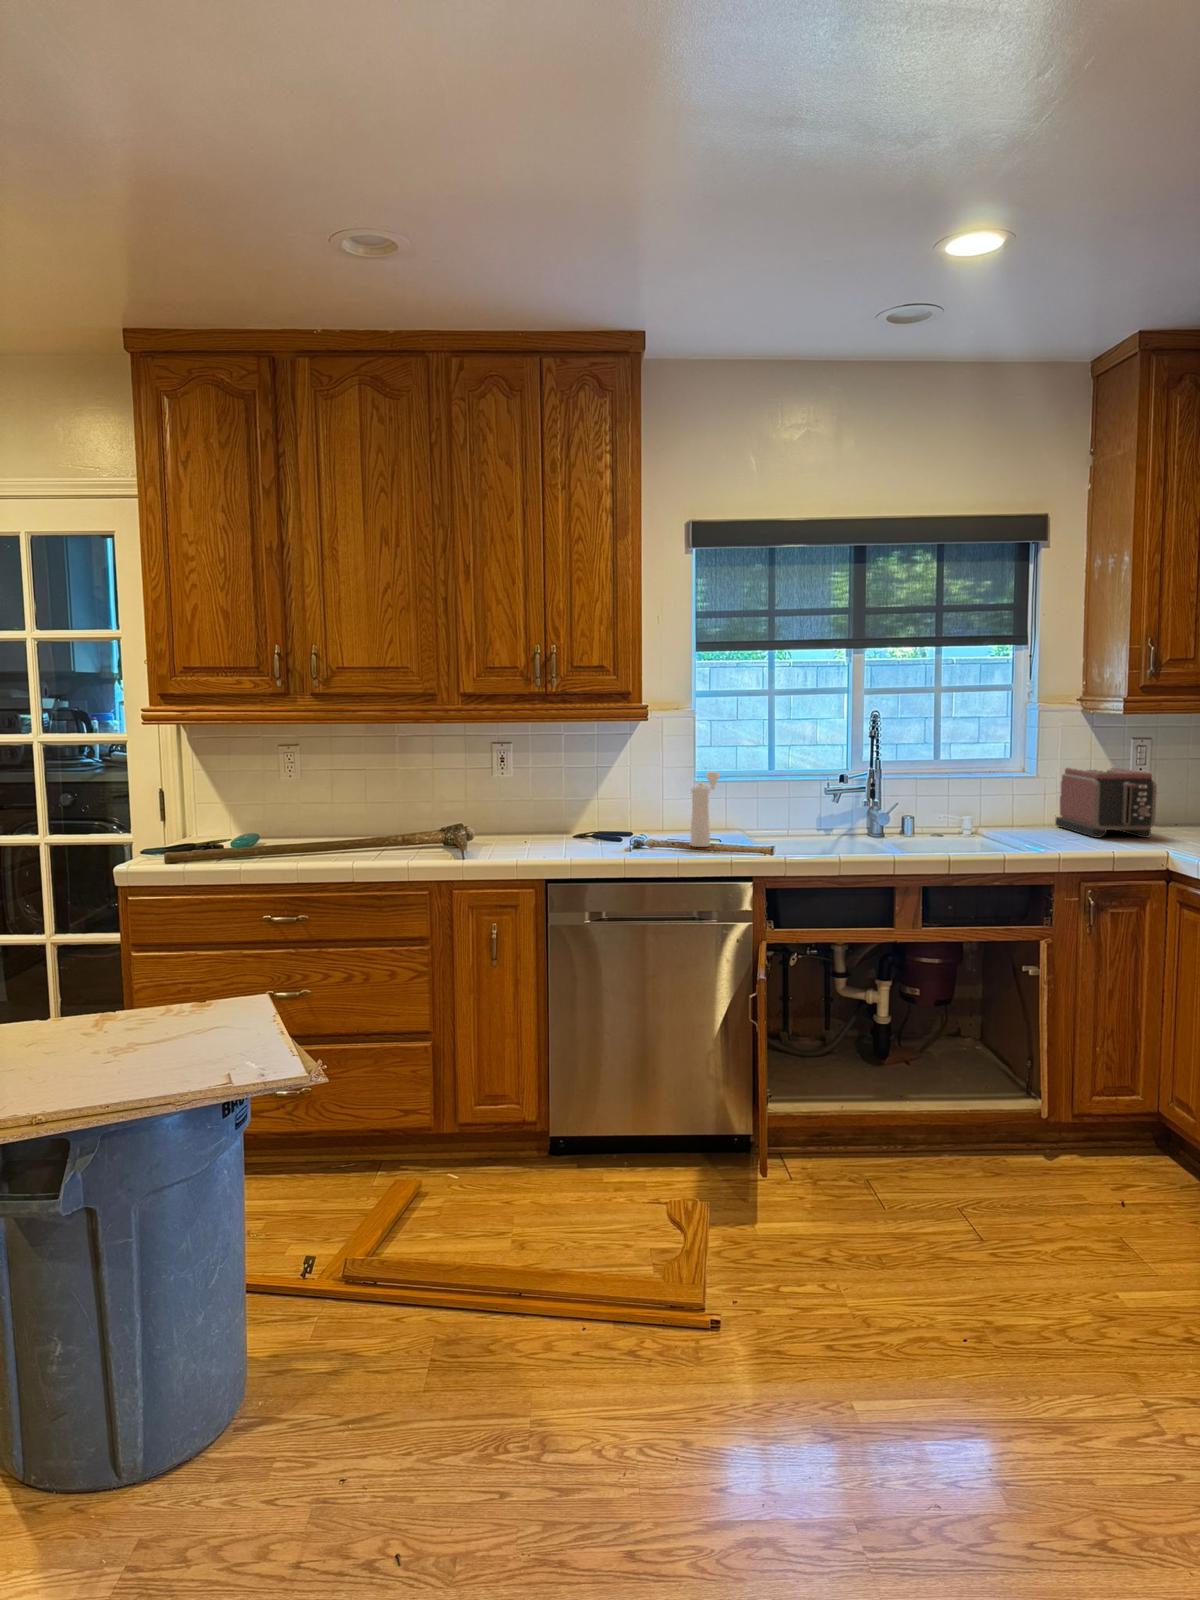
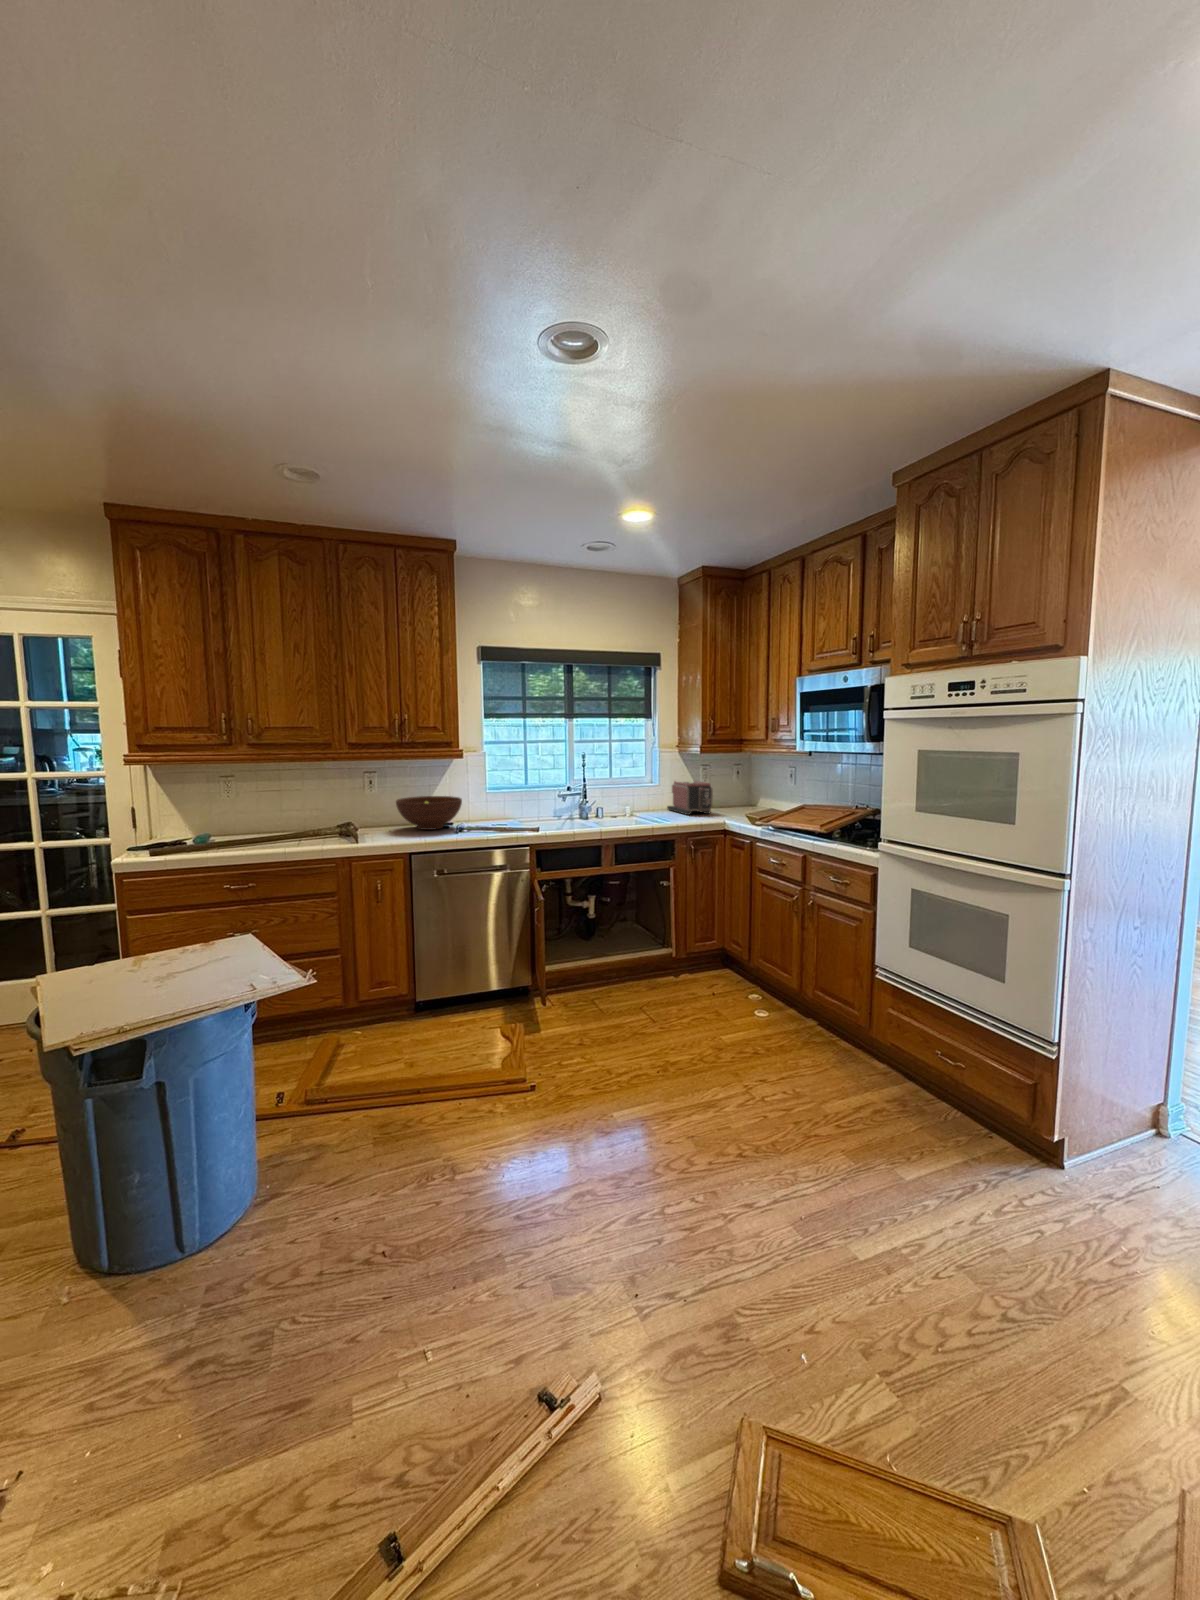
pepper mill: present [690,771,720,847] -> none [491,787,506,829]
fruit bowl: none [533,785,643,842] -> present [396,796,462,830]

